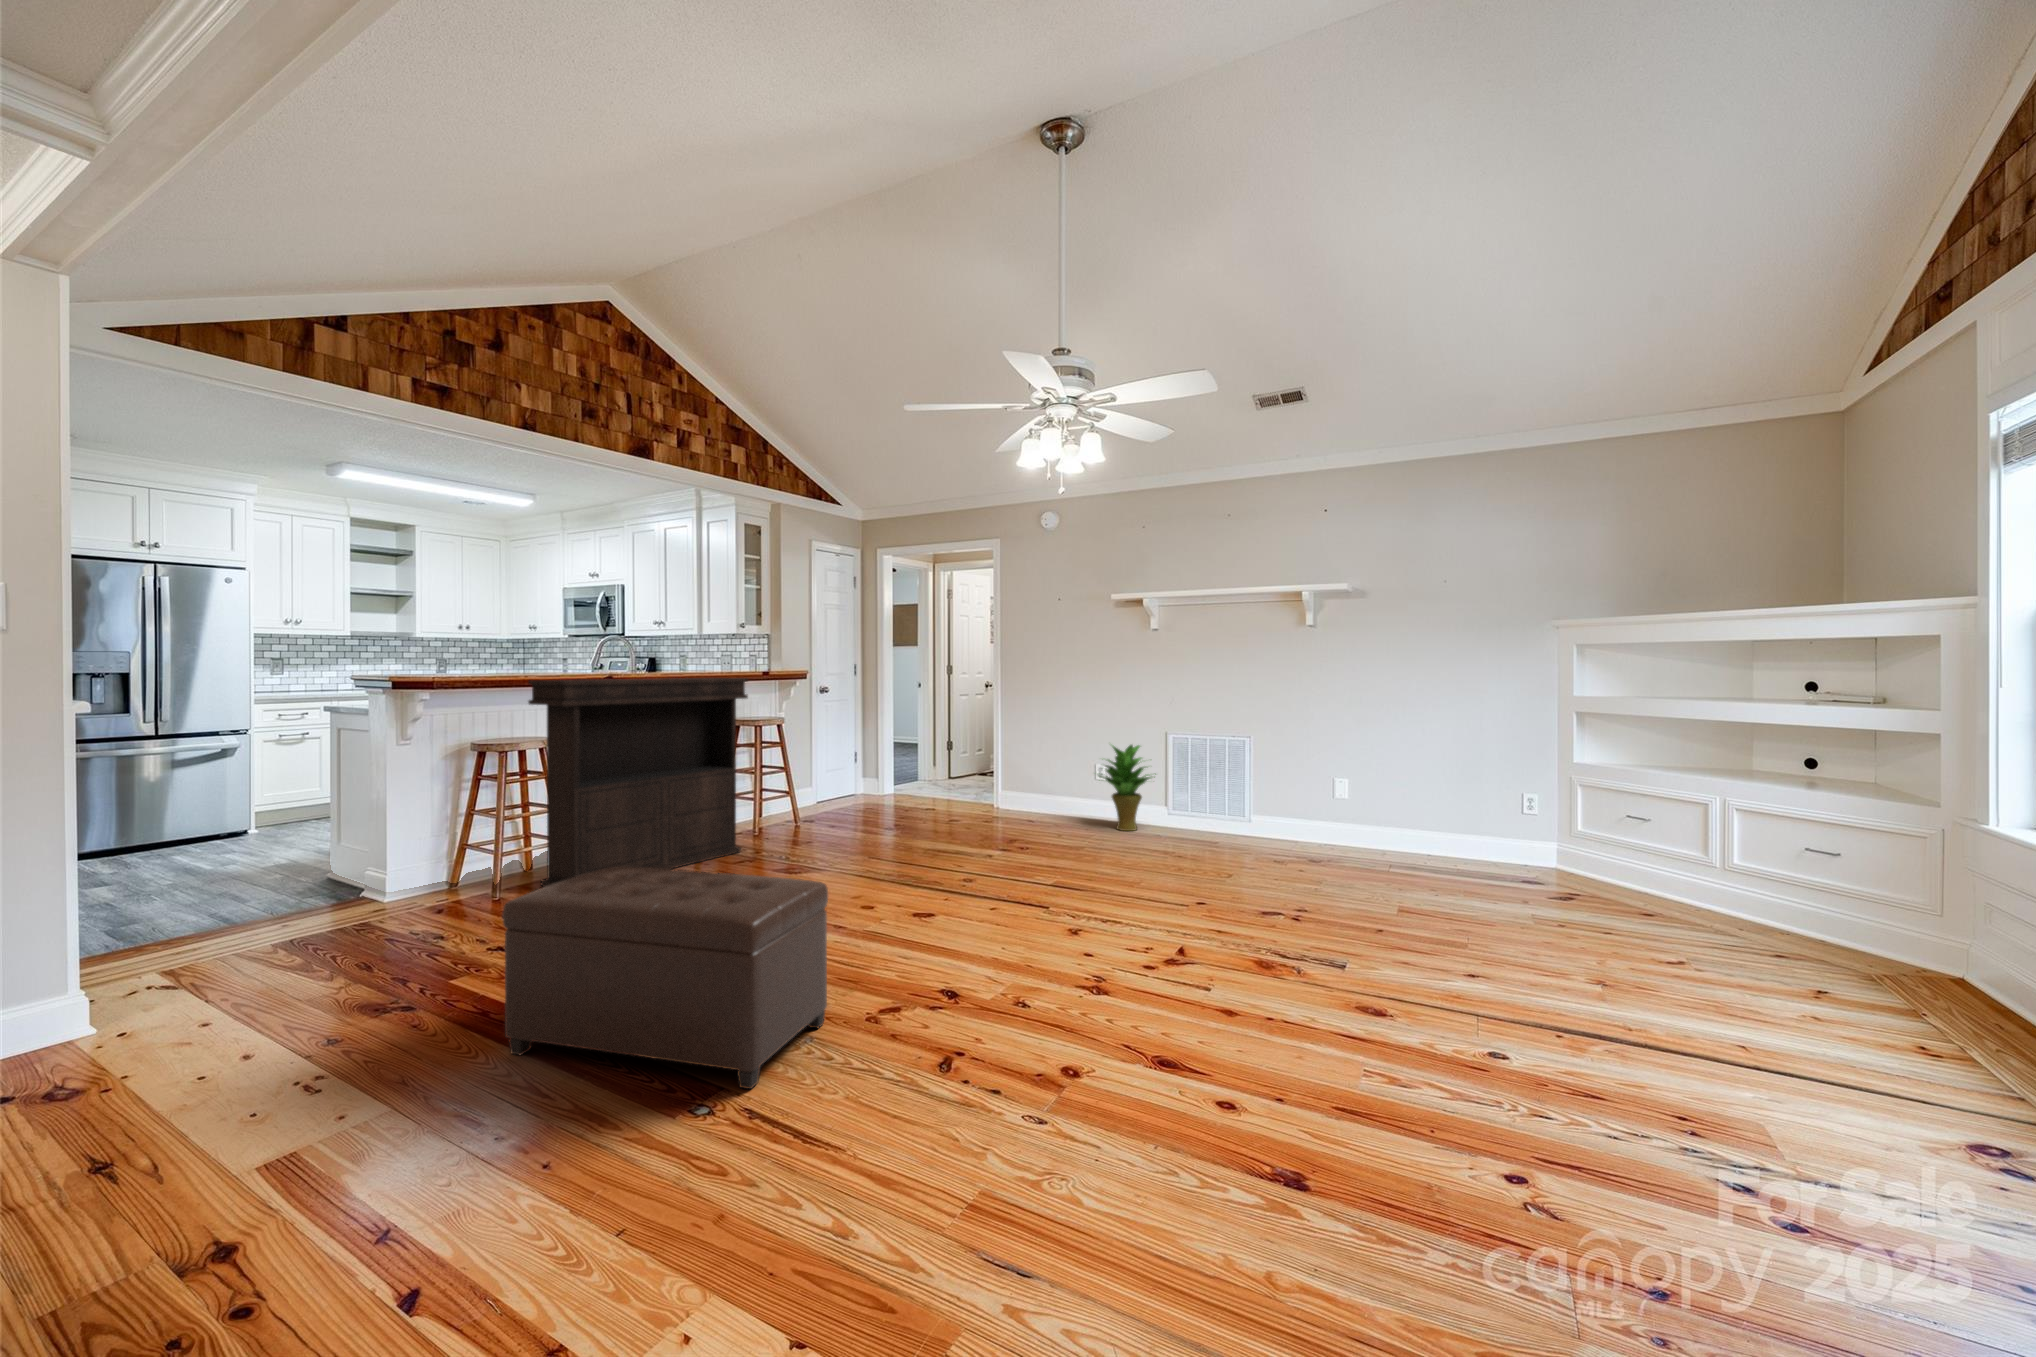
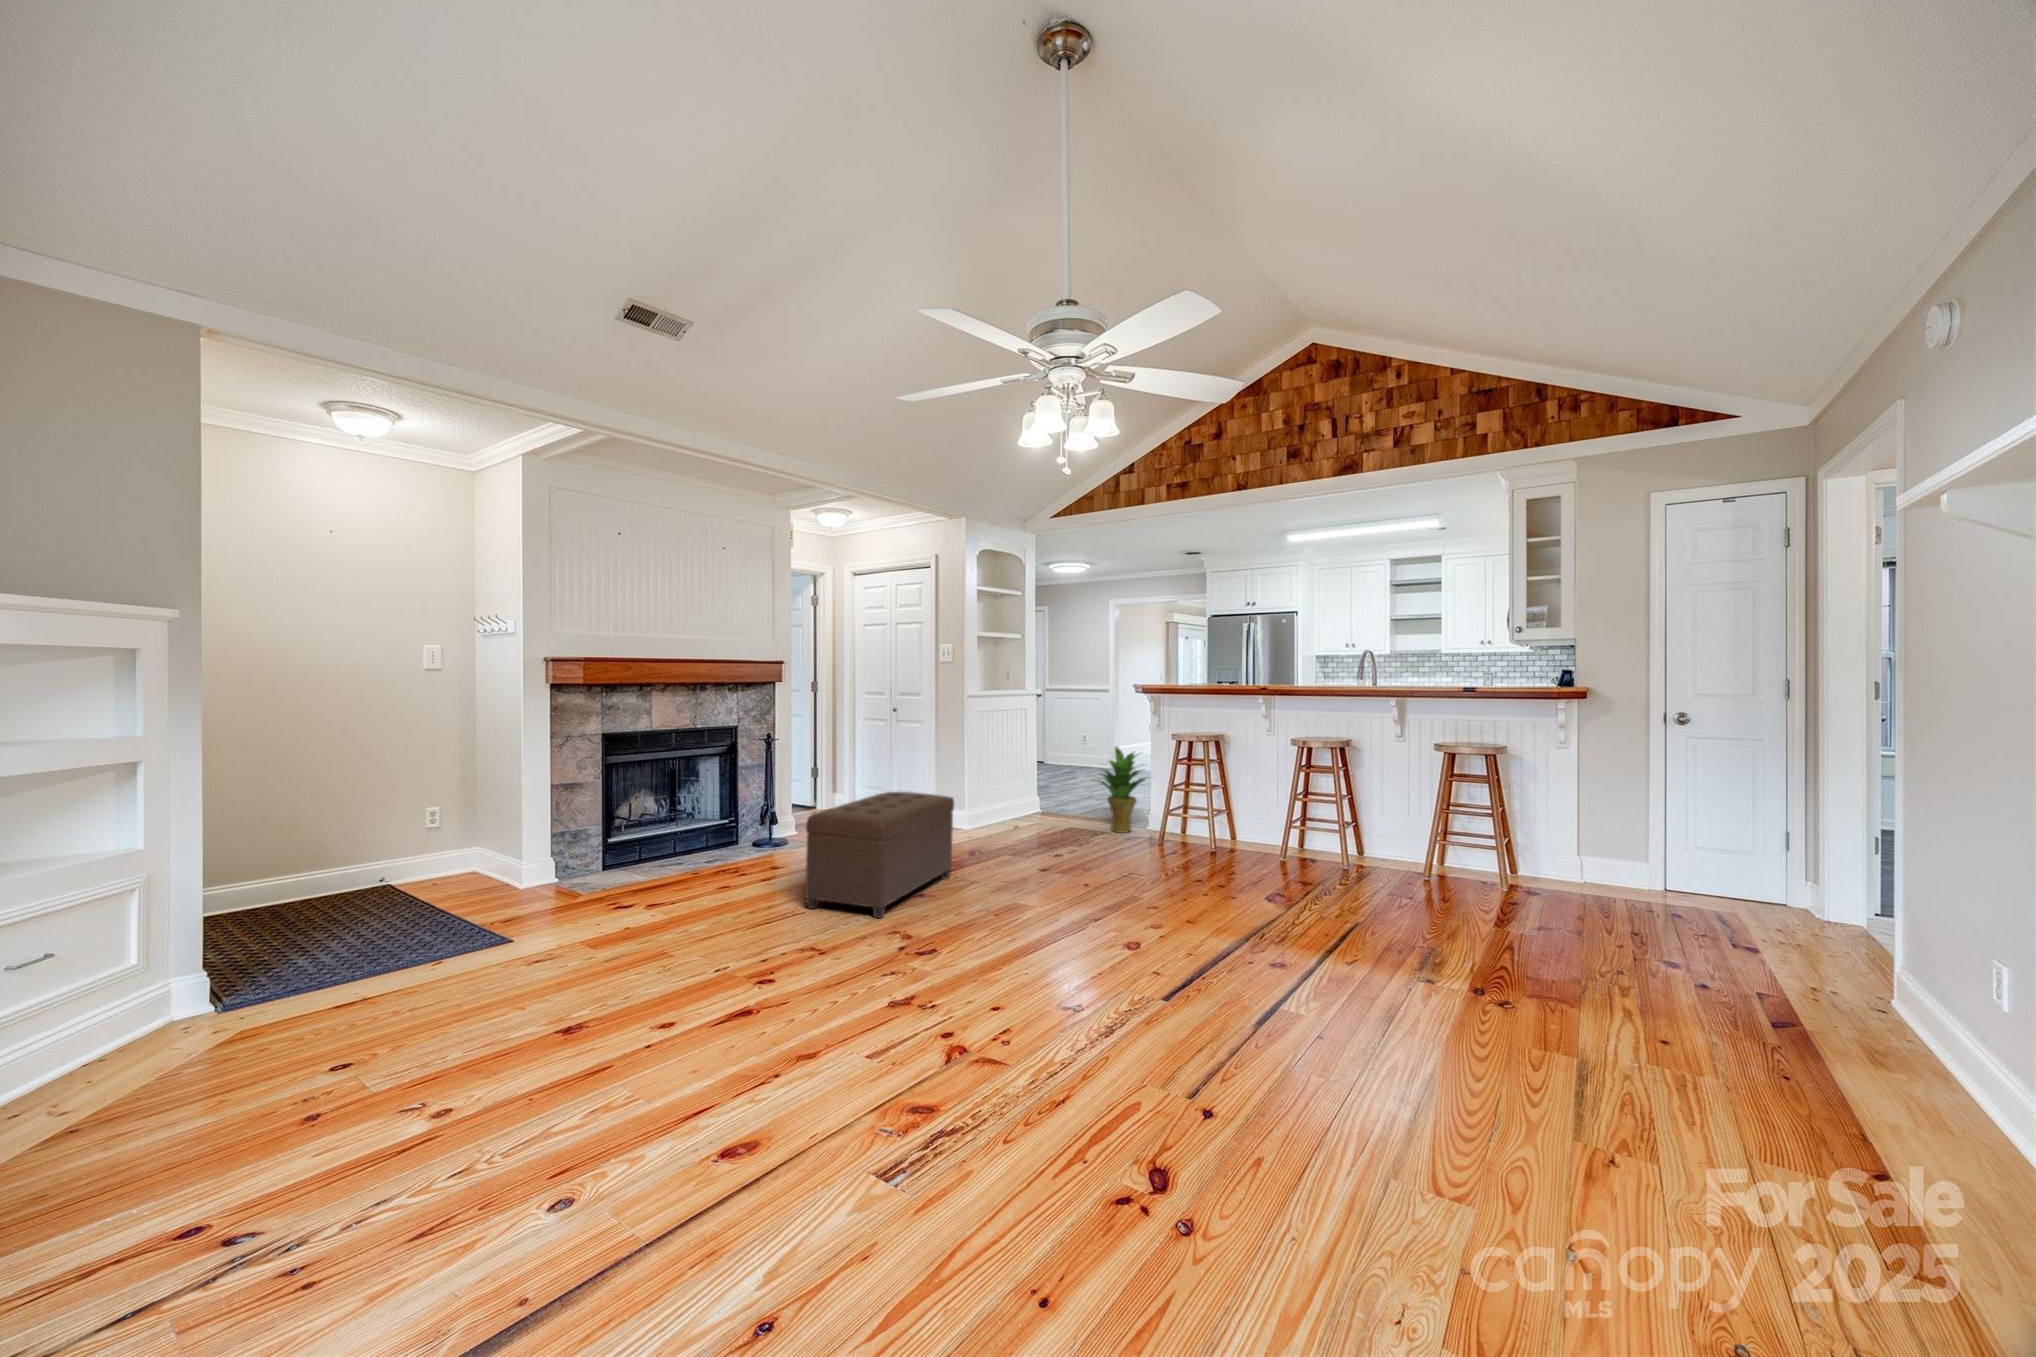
console table: present [528,678,748,887] -> none [1150,687,1341,878]
potted plant: present [1100,745,1156,831] -> present [1098,747,1146,833]

